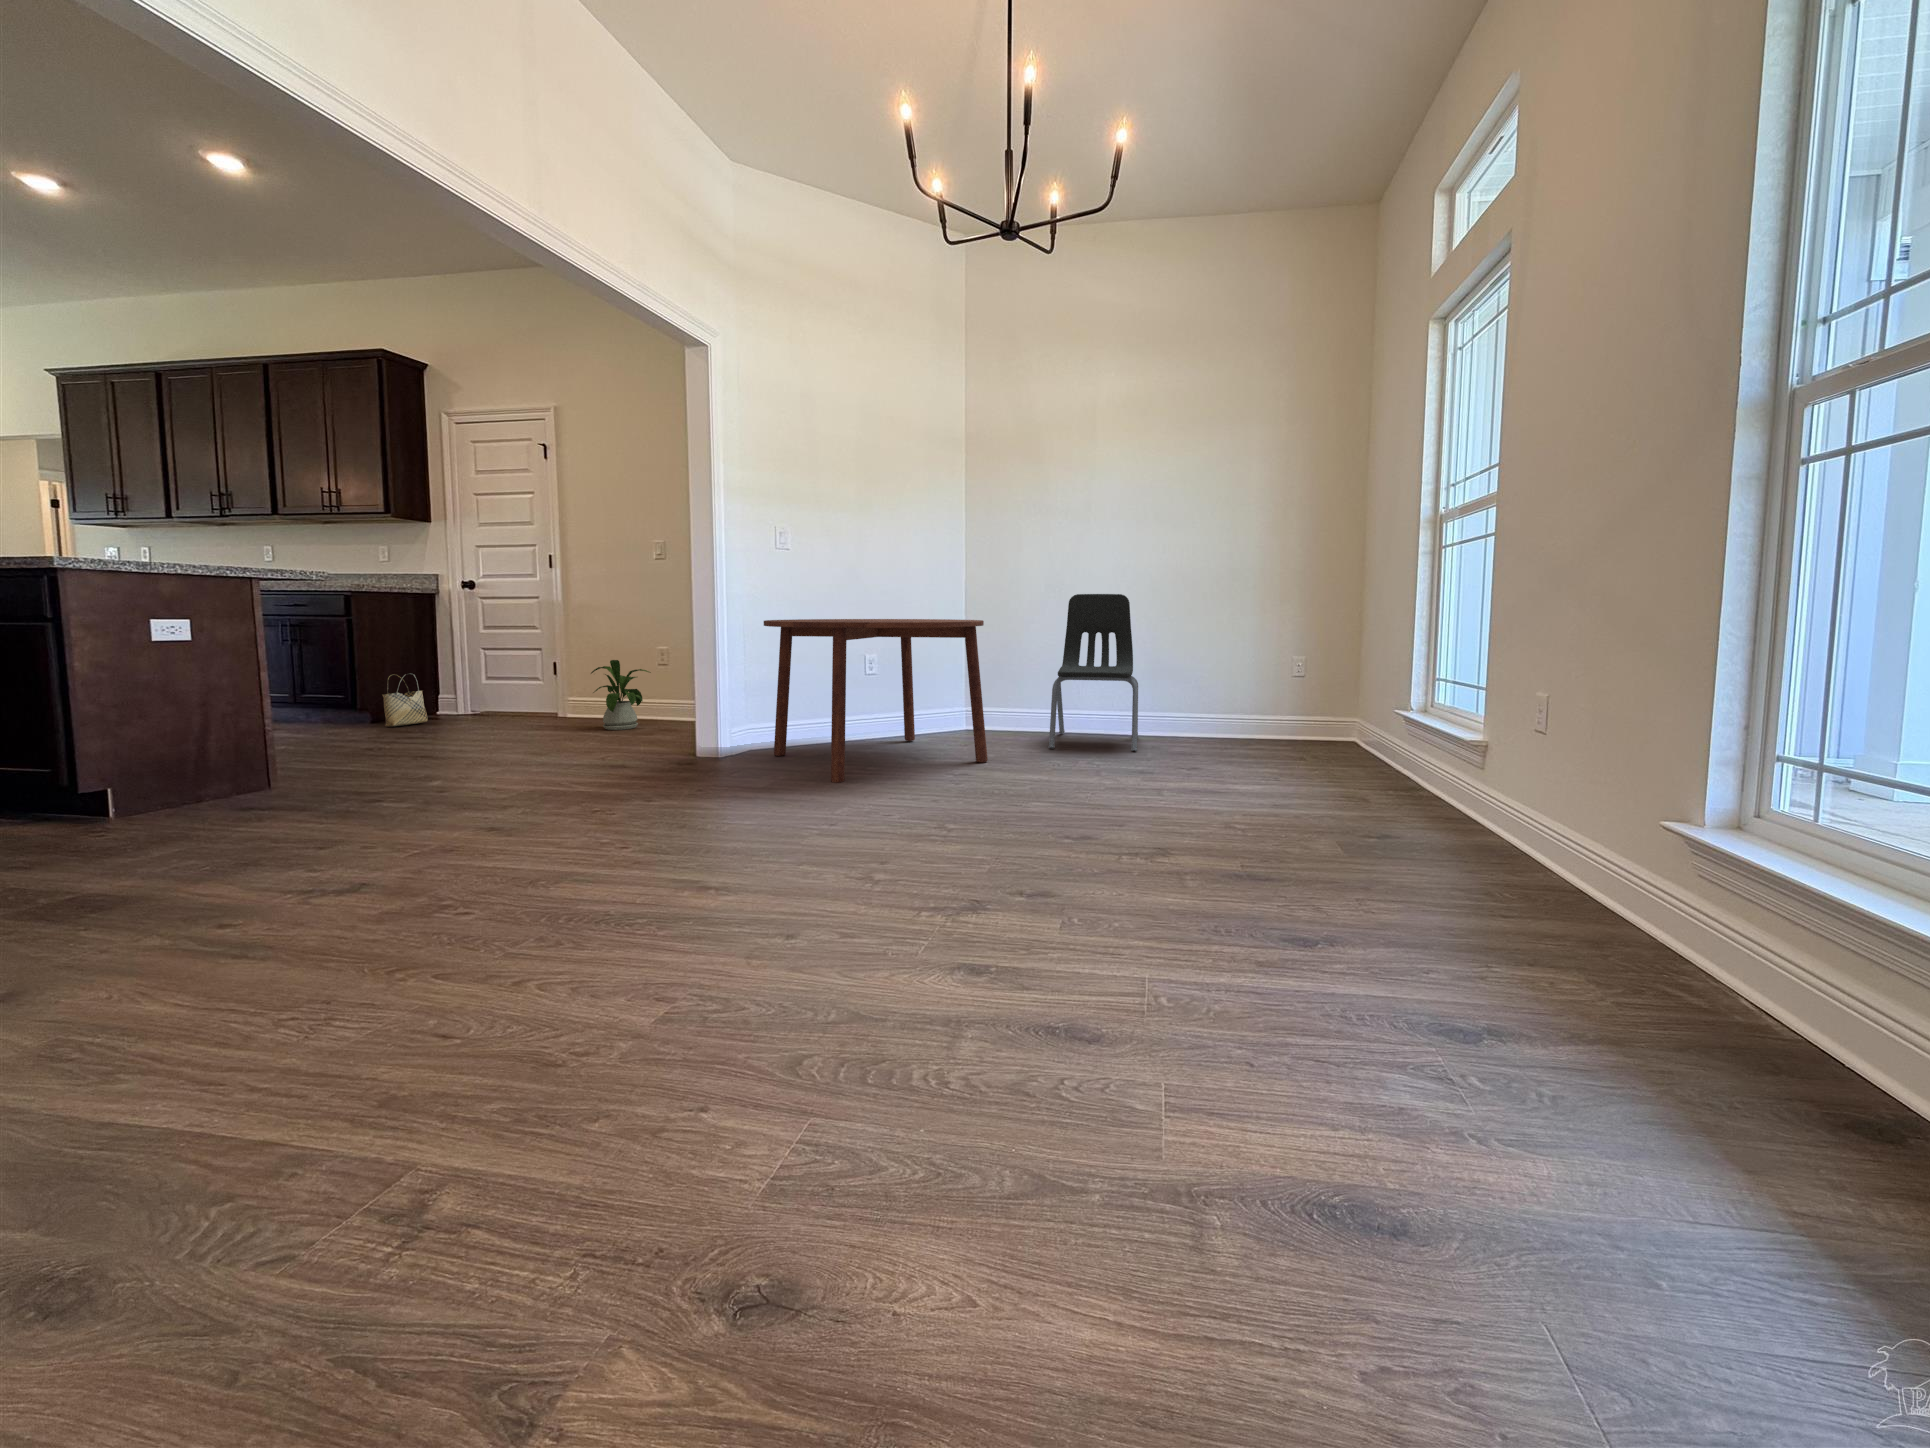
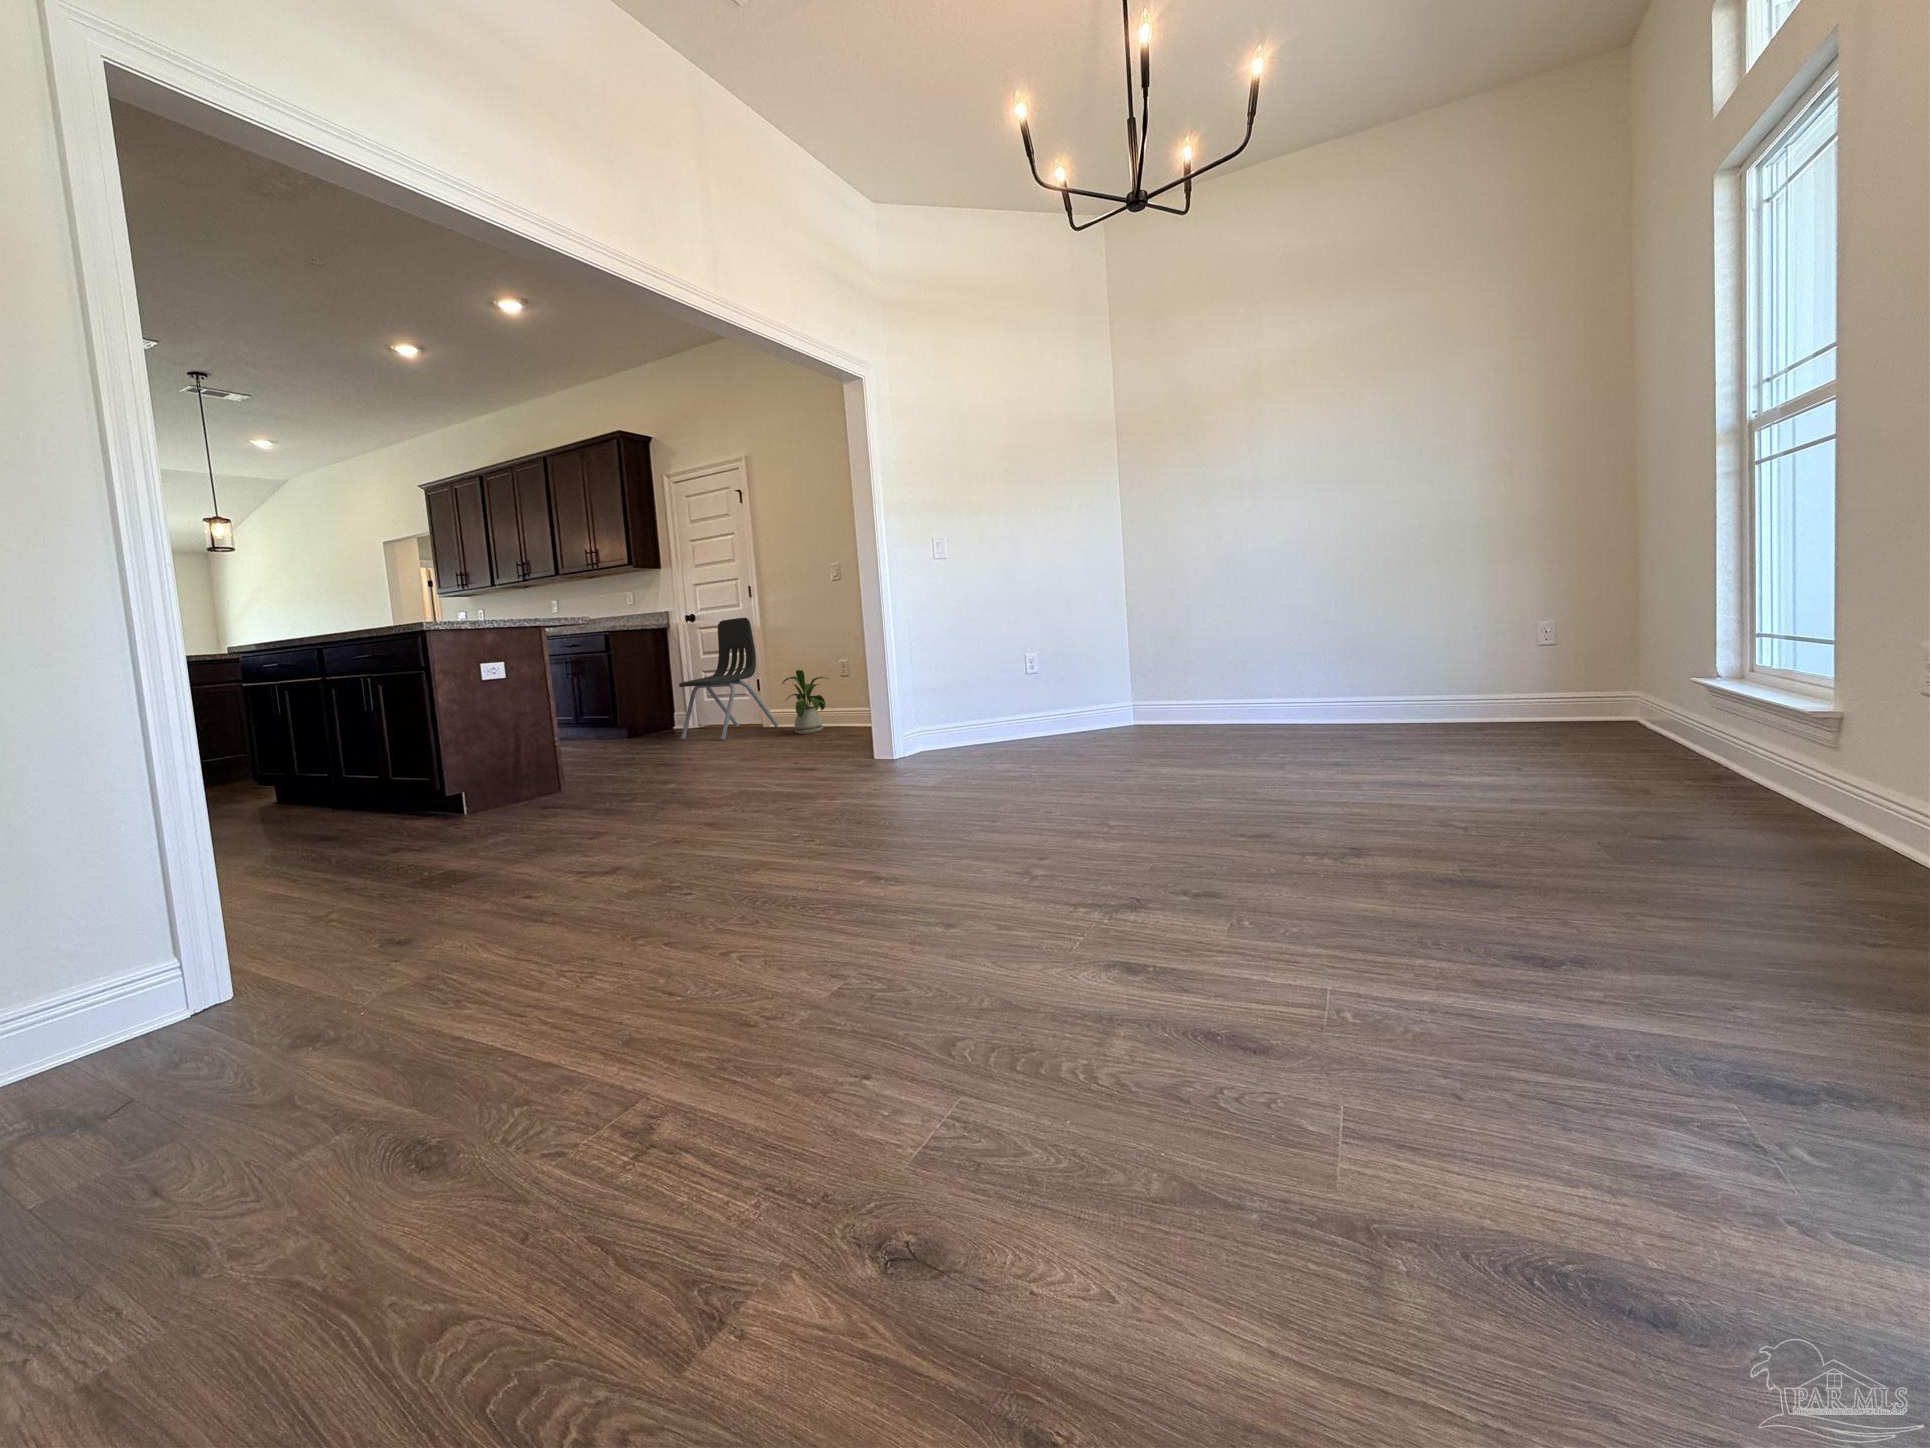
dining chair: present [1048,594,1138,751] -> present [679,618,779,740]
dining table: present [764,619,988,783] -> none [919,595,1158,775]
woven basket: present [382,674,428,726] -> none [633,695,666,741]

